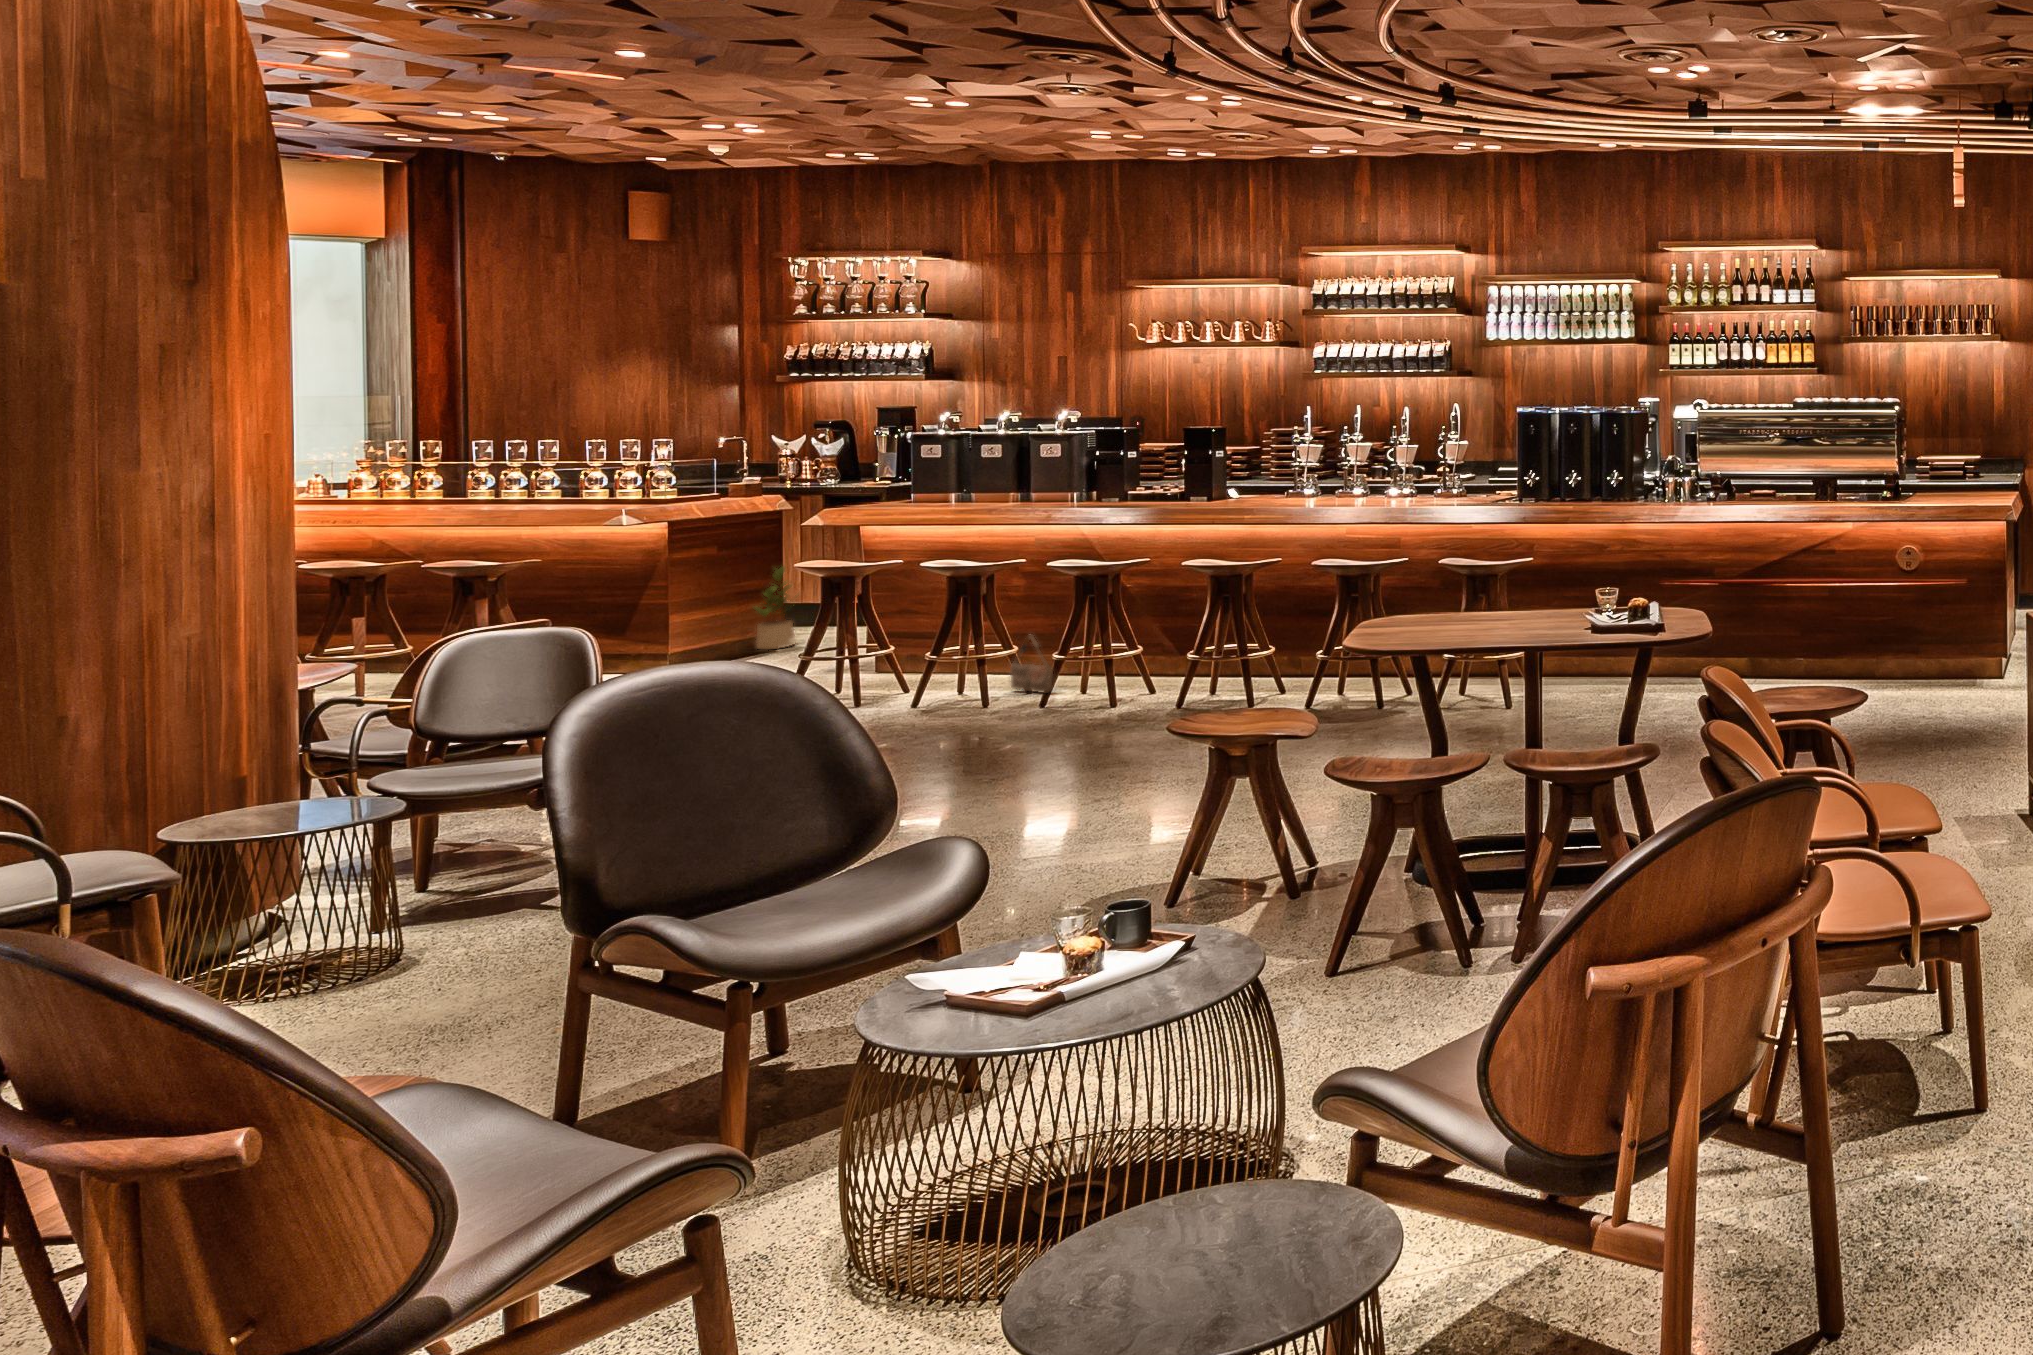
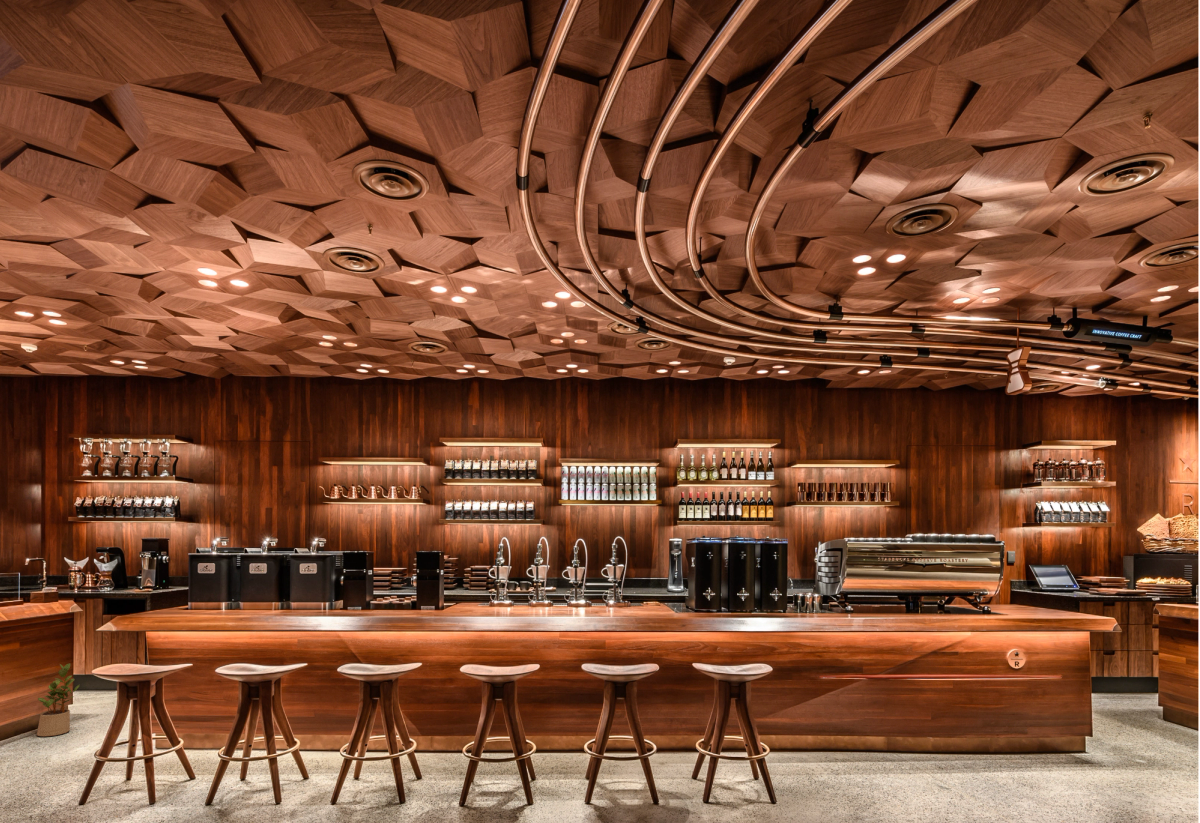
bag: present [1009,634,1053,693] -> none [292,747,336,808]

